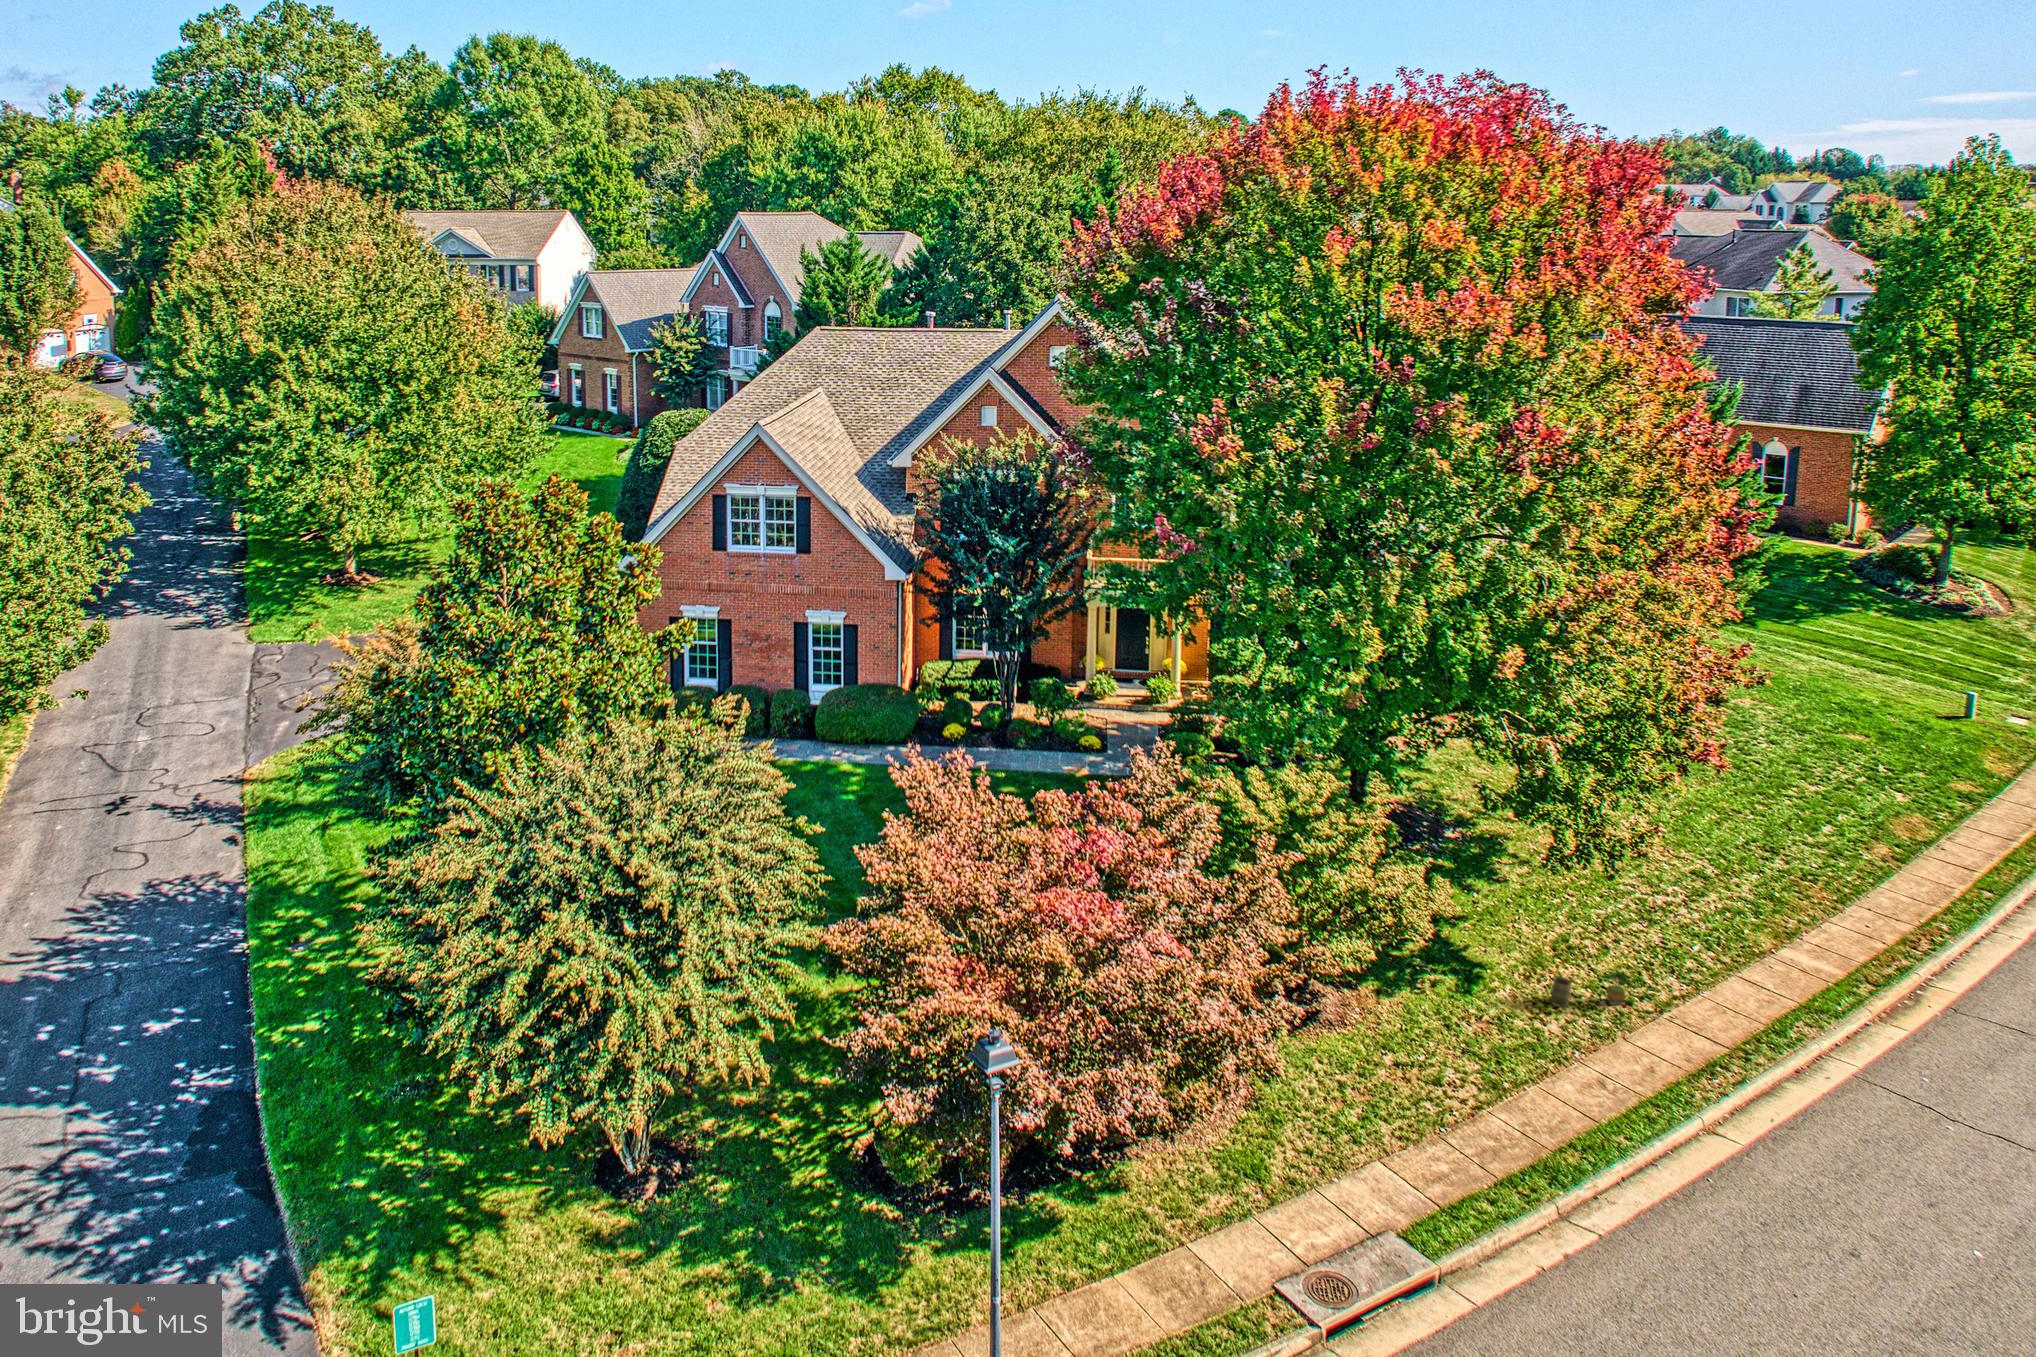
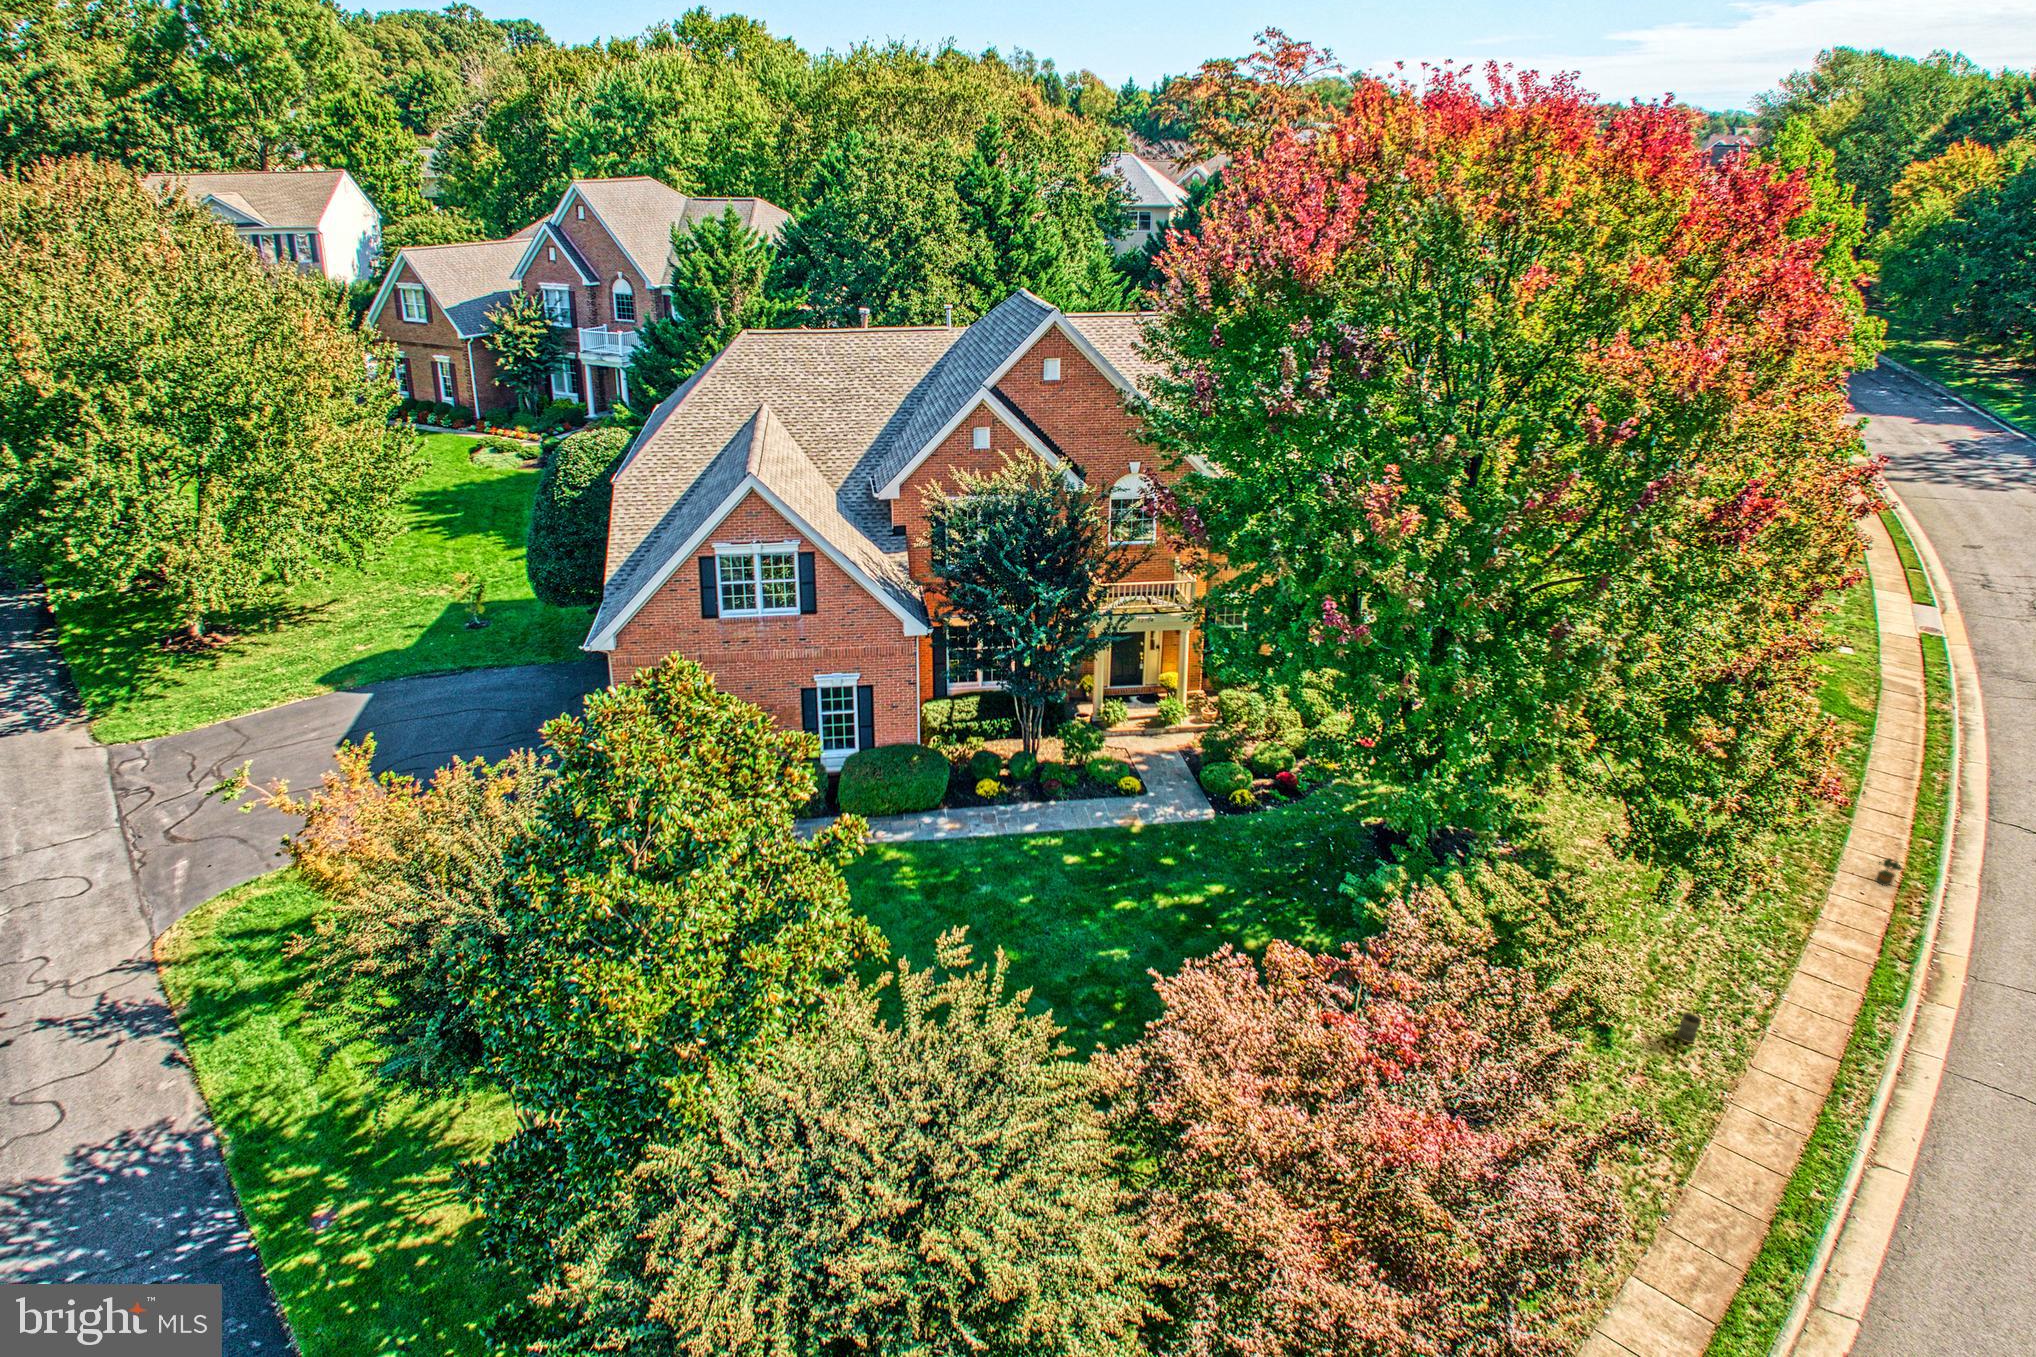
potted tree: present [1607,971,1632,1005] -> present [1876,858,1903,886]

